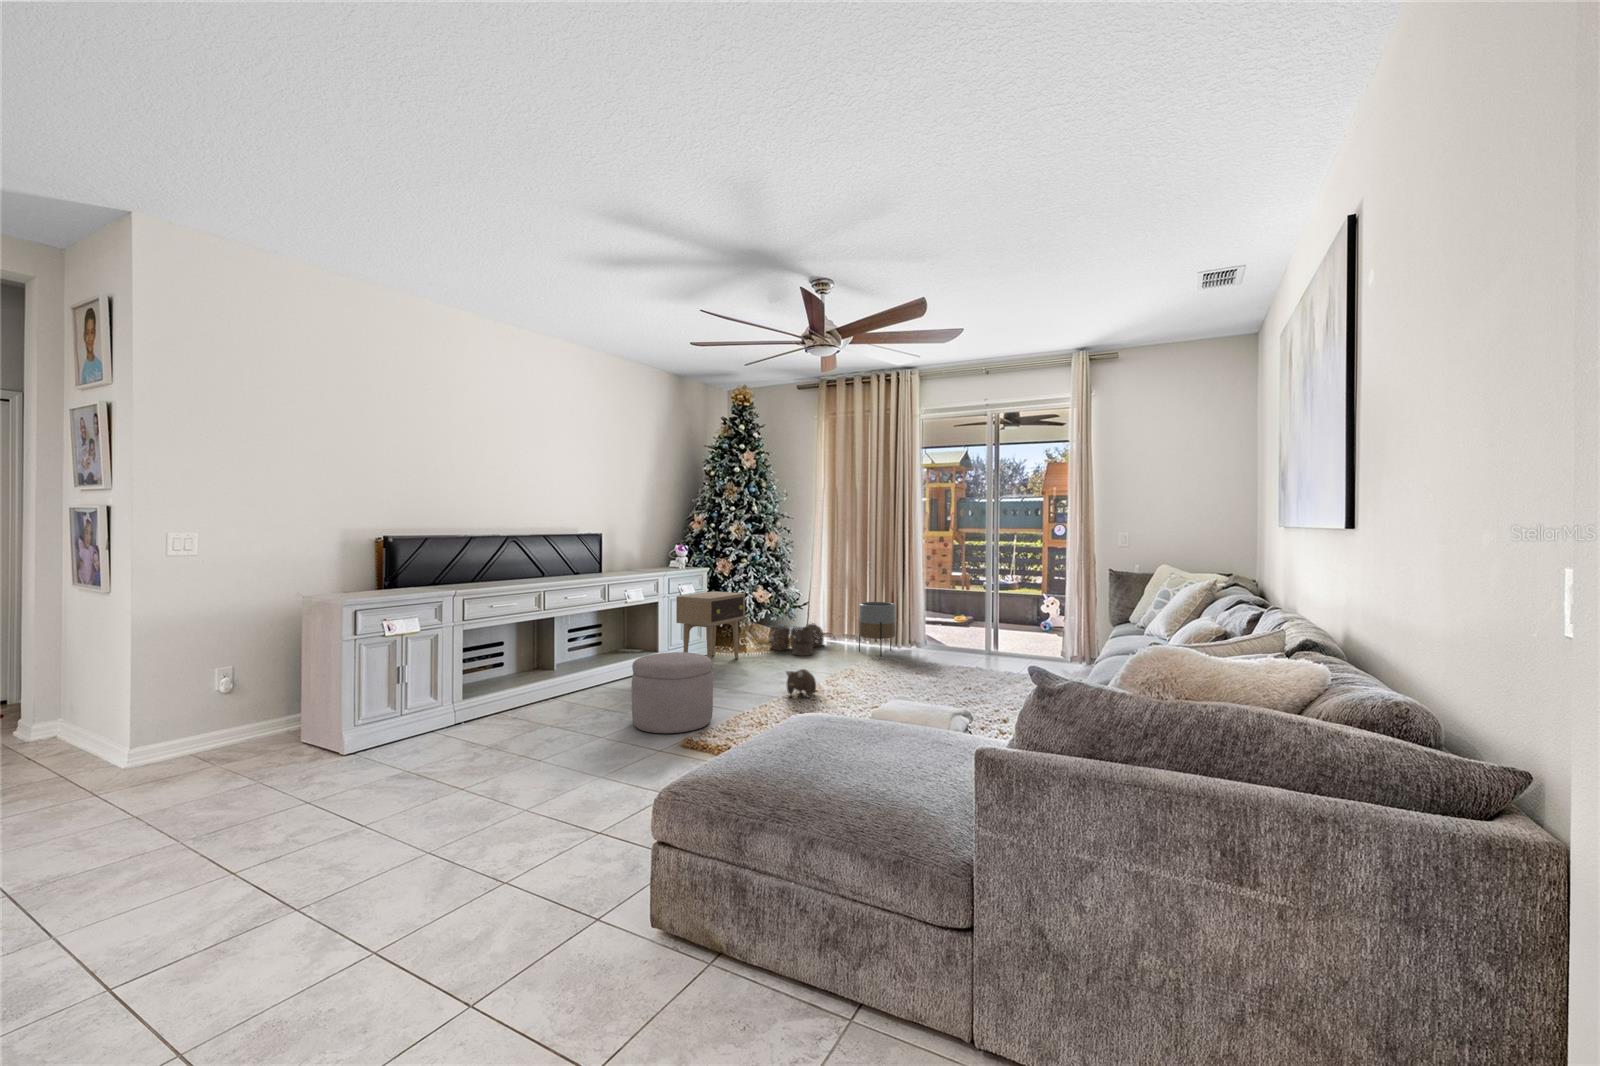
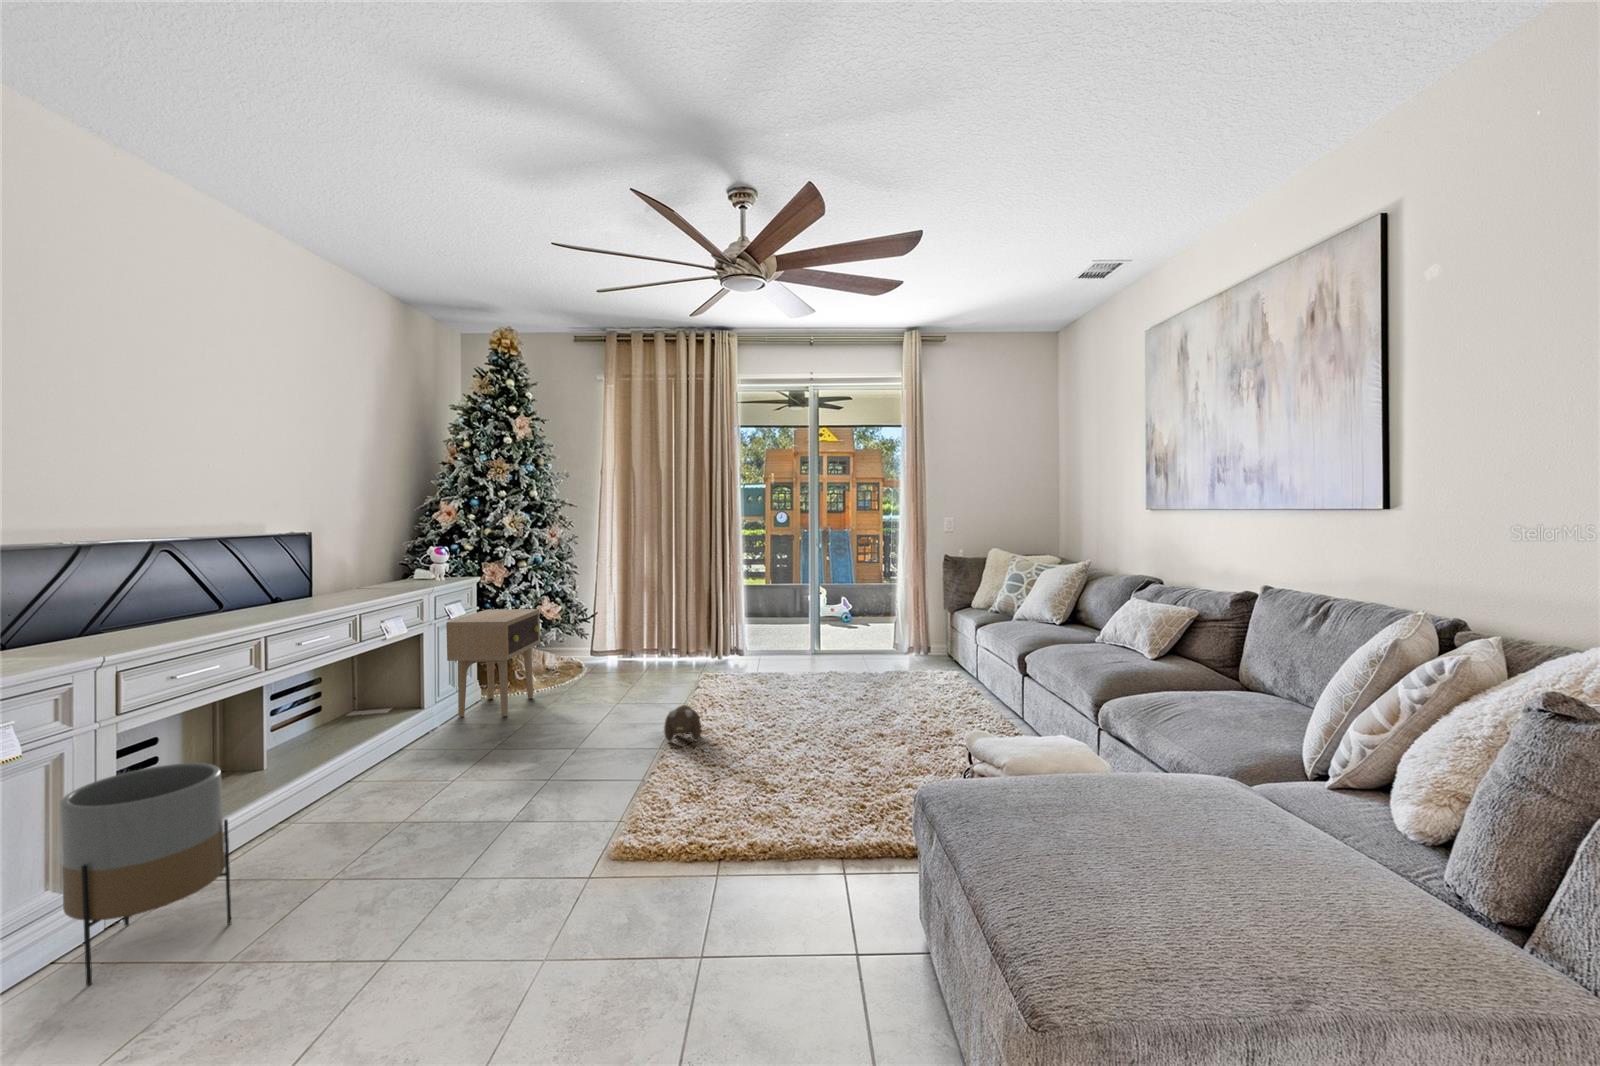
planter: present [859,602,895,656] -> present [60,763,231,986]
woven basket: present [770,623,824,656] -> none [560,637,625,683]
ottoman: present [631,652,713,733] -> none [488,709,617,845]

